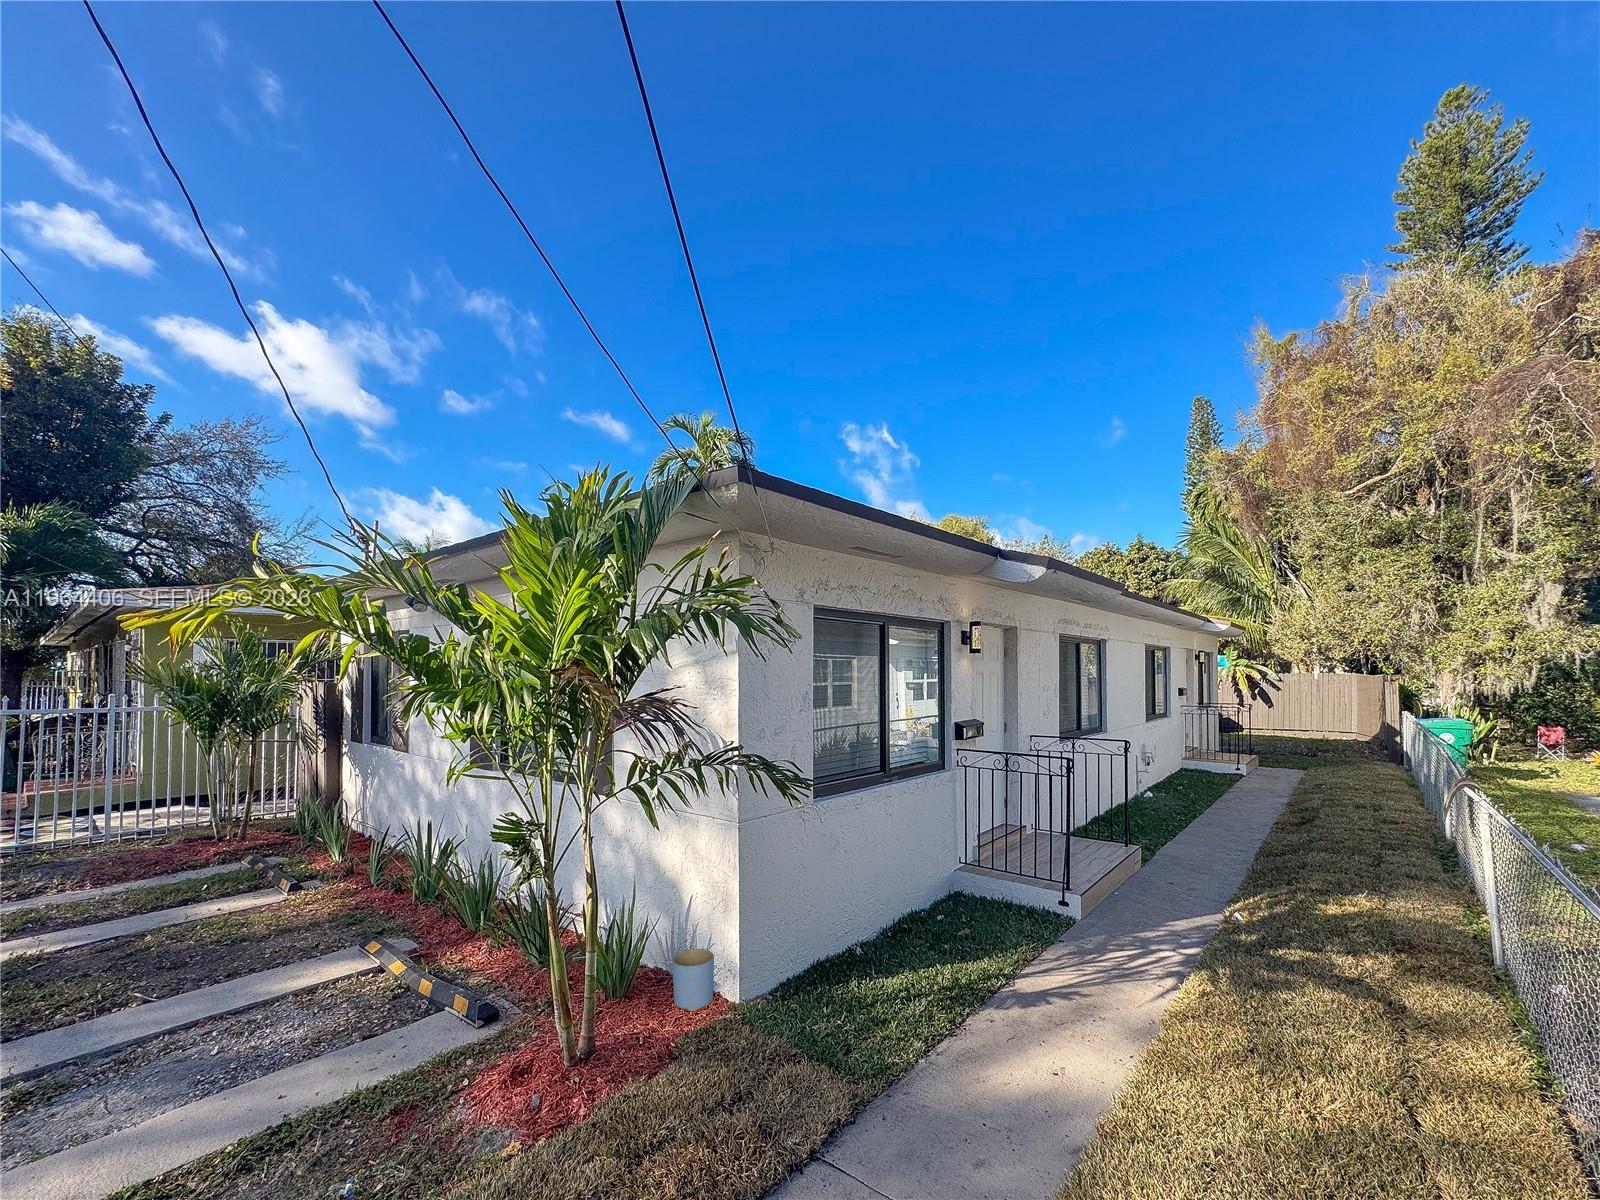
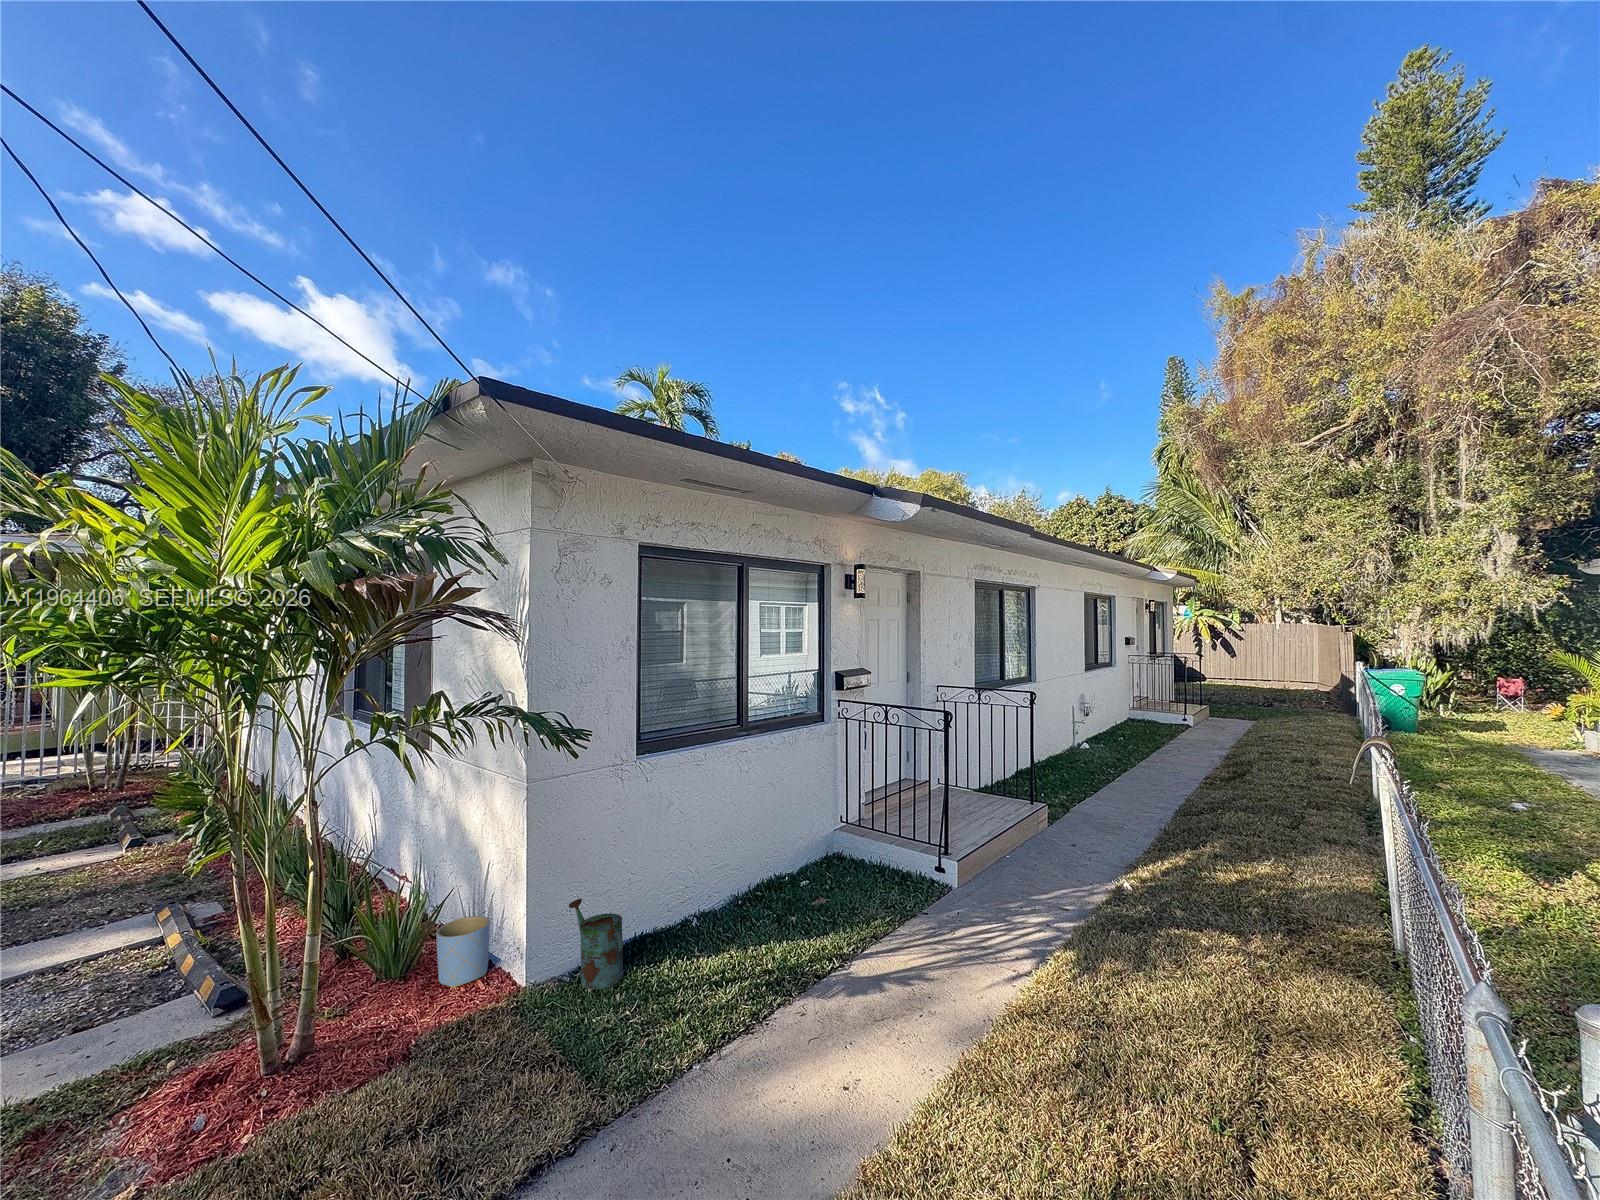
watering can: none [777,934,843,1014] -> present [569,899,623,989]

